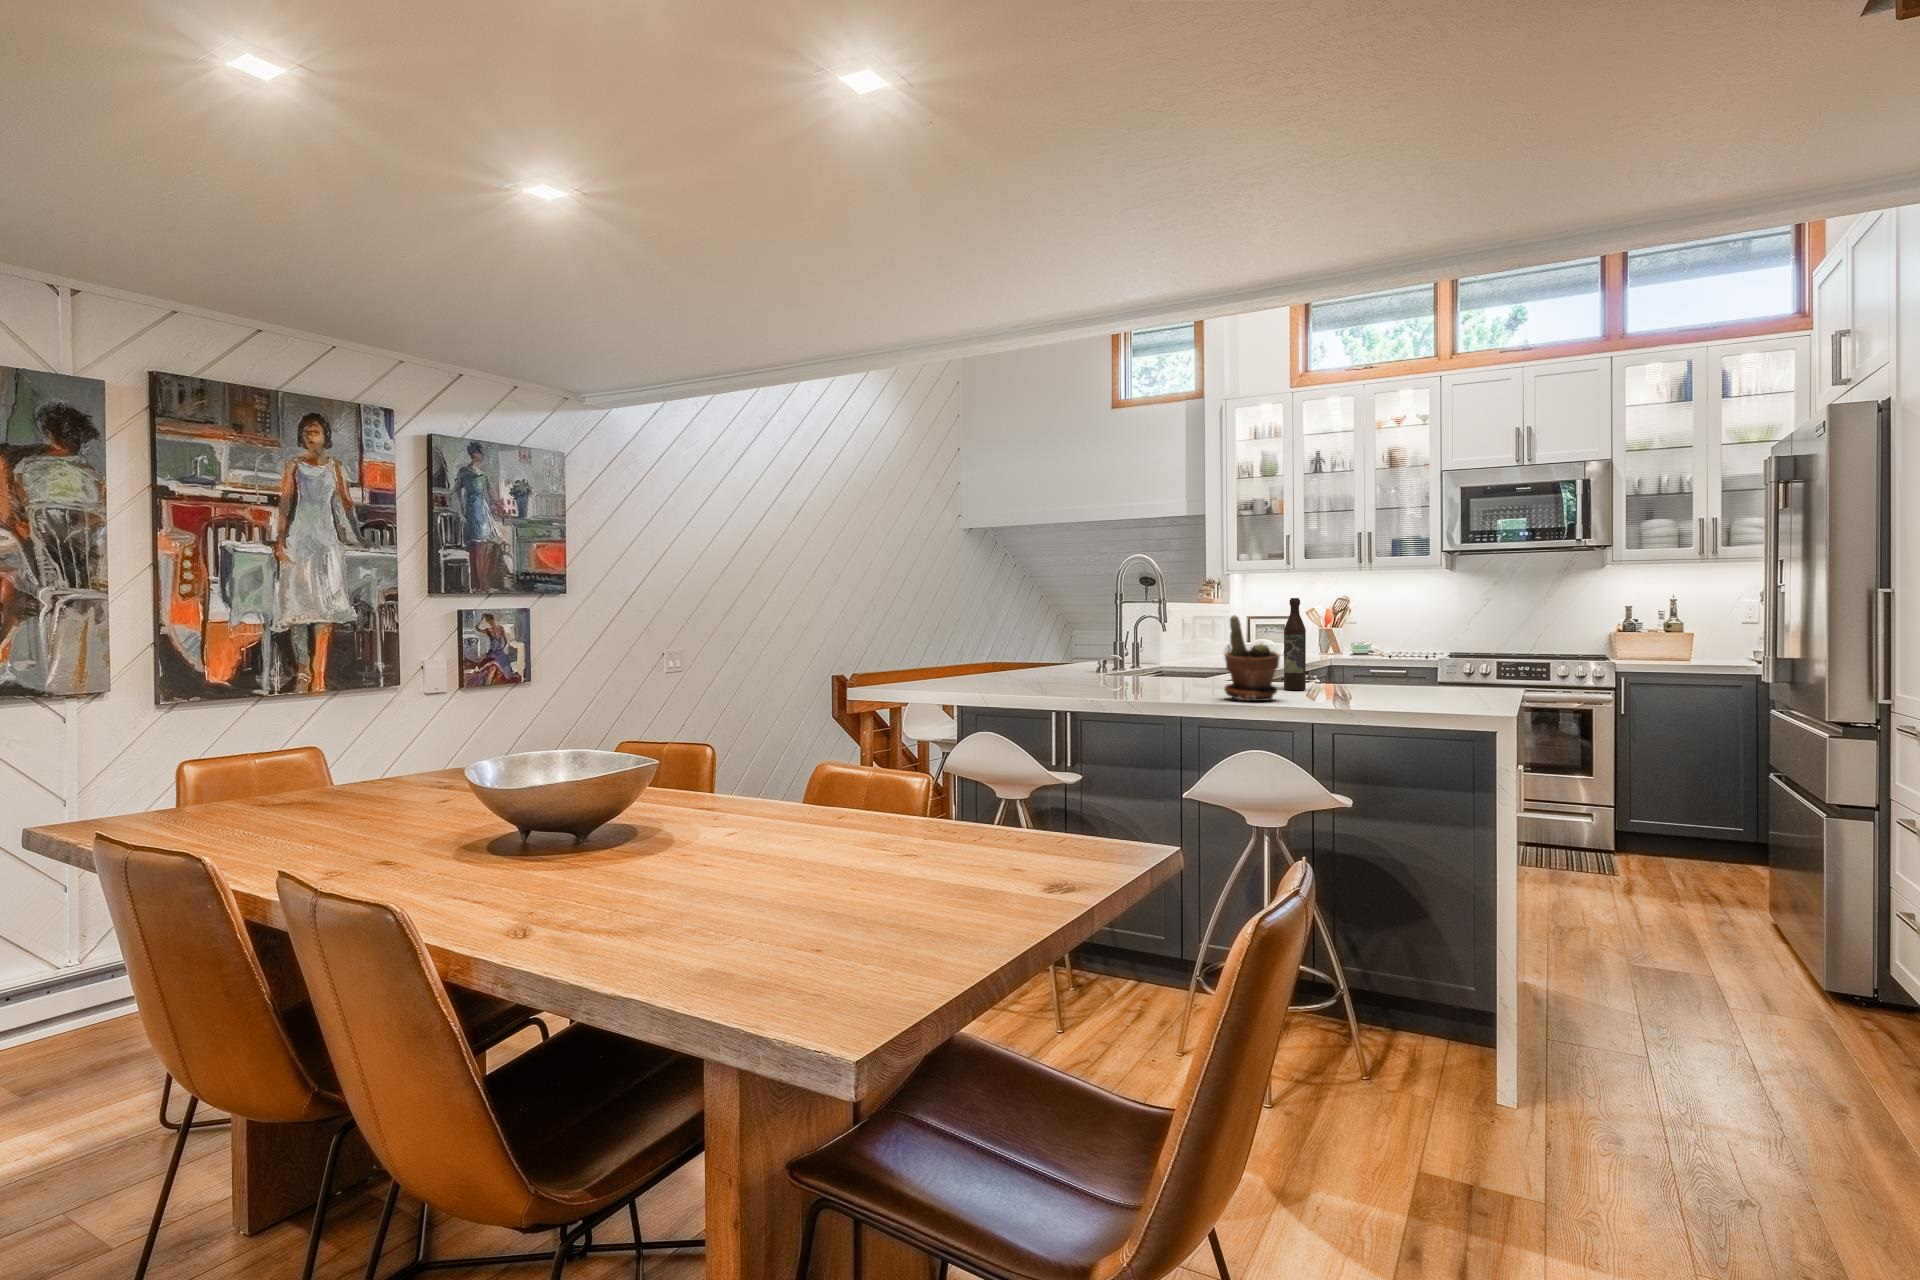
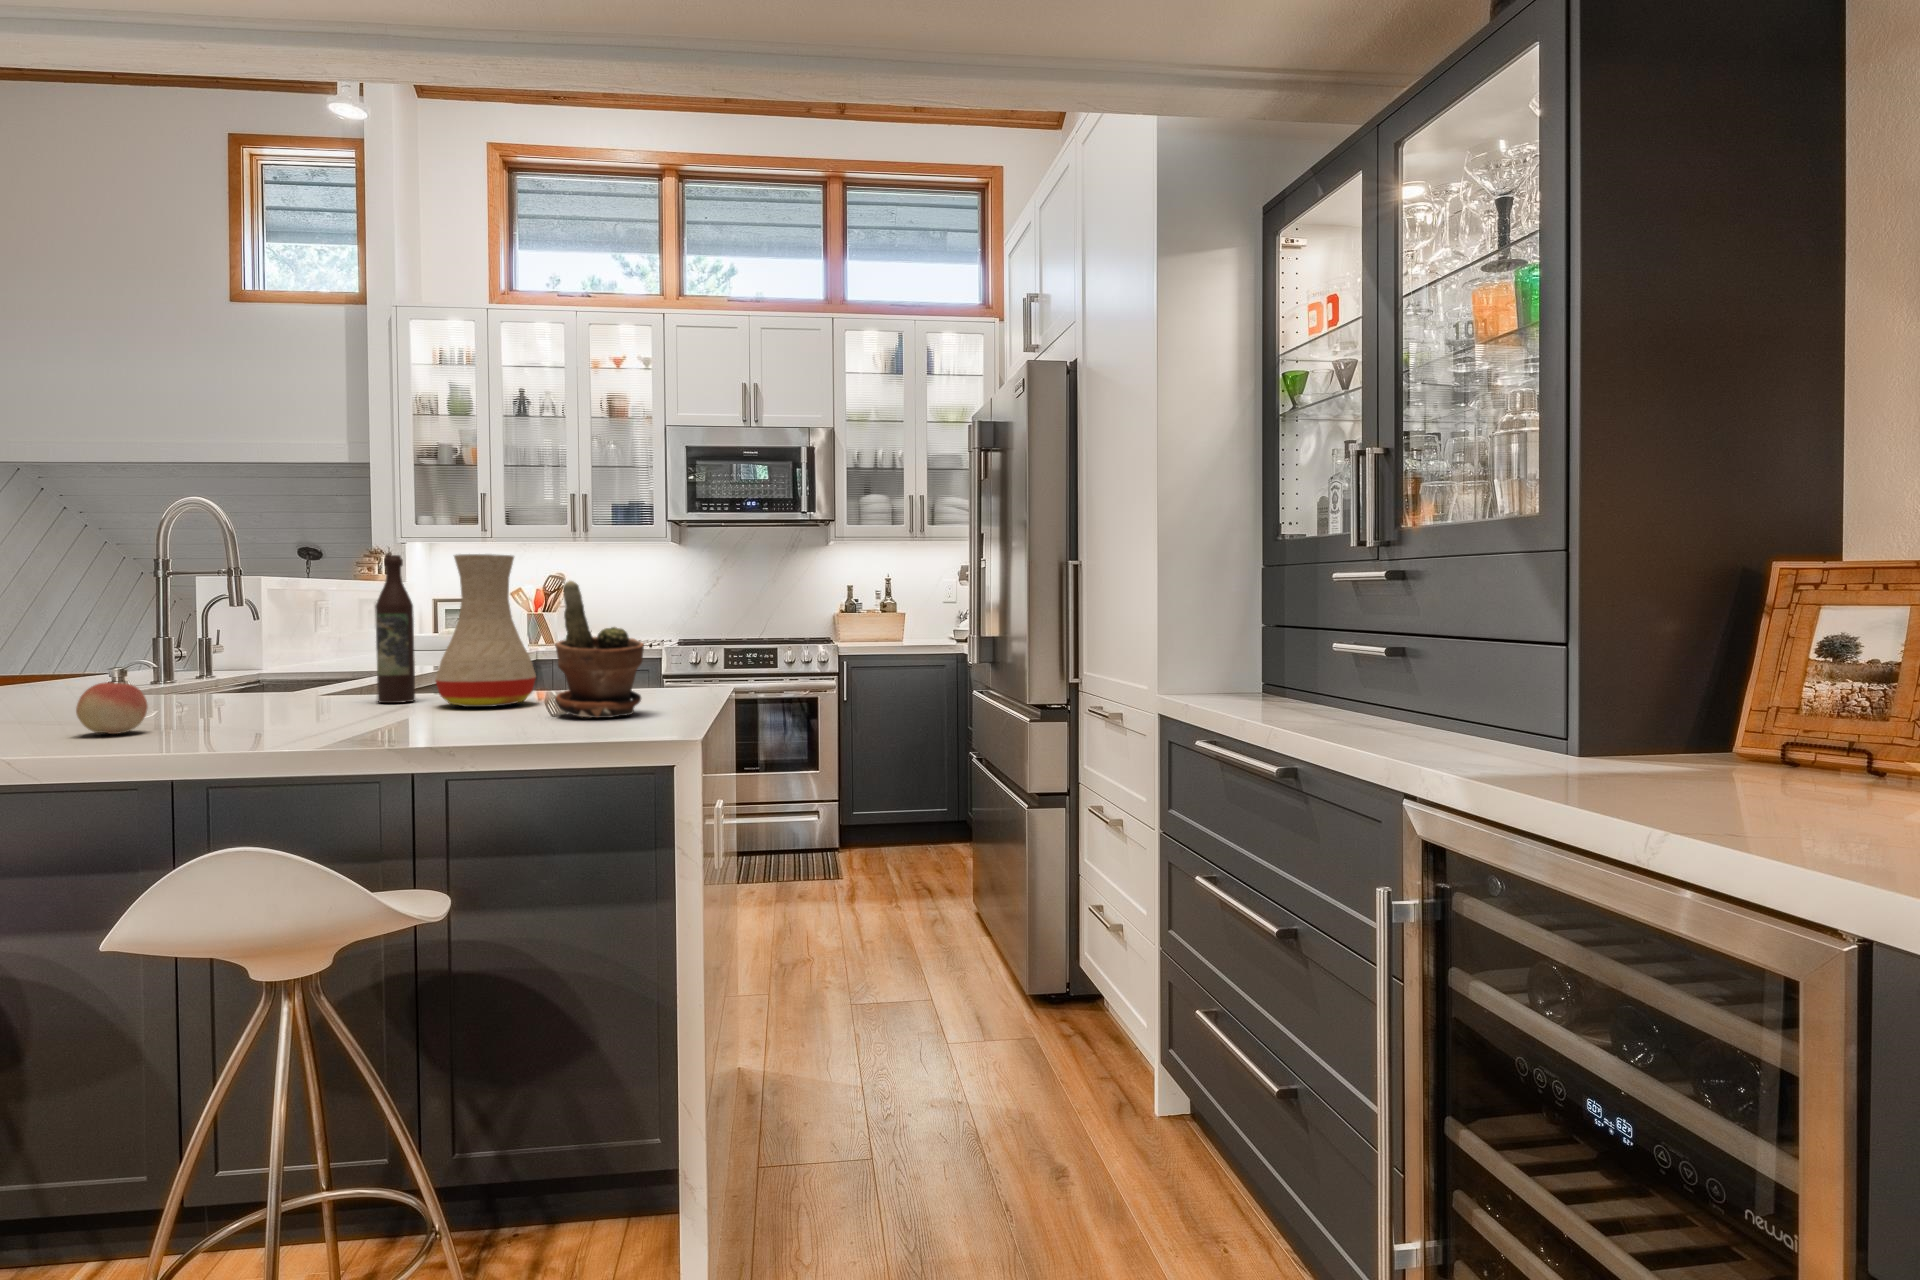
vase: none [1323,598,1387,695] -> present [435,554,536,707]
potted plant: present [1224,615,1280,701] -> present [555,581,644,718]
fruit: none [1163,671,1192,698] -> present [76,682,148,734]

